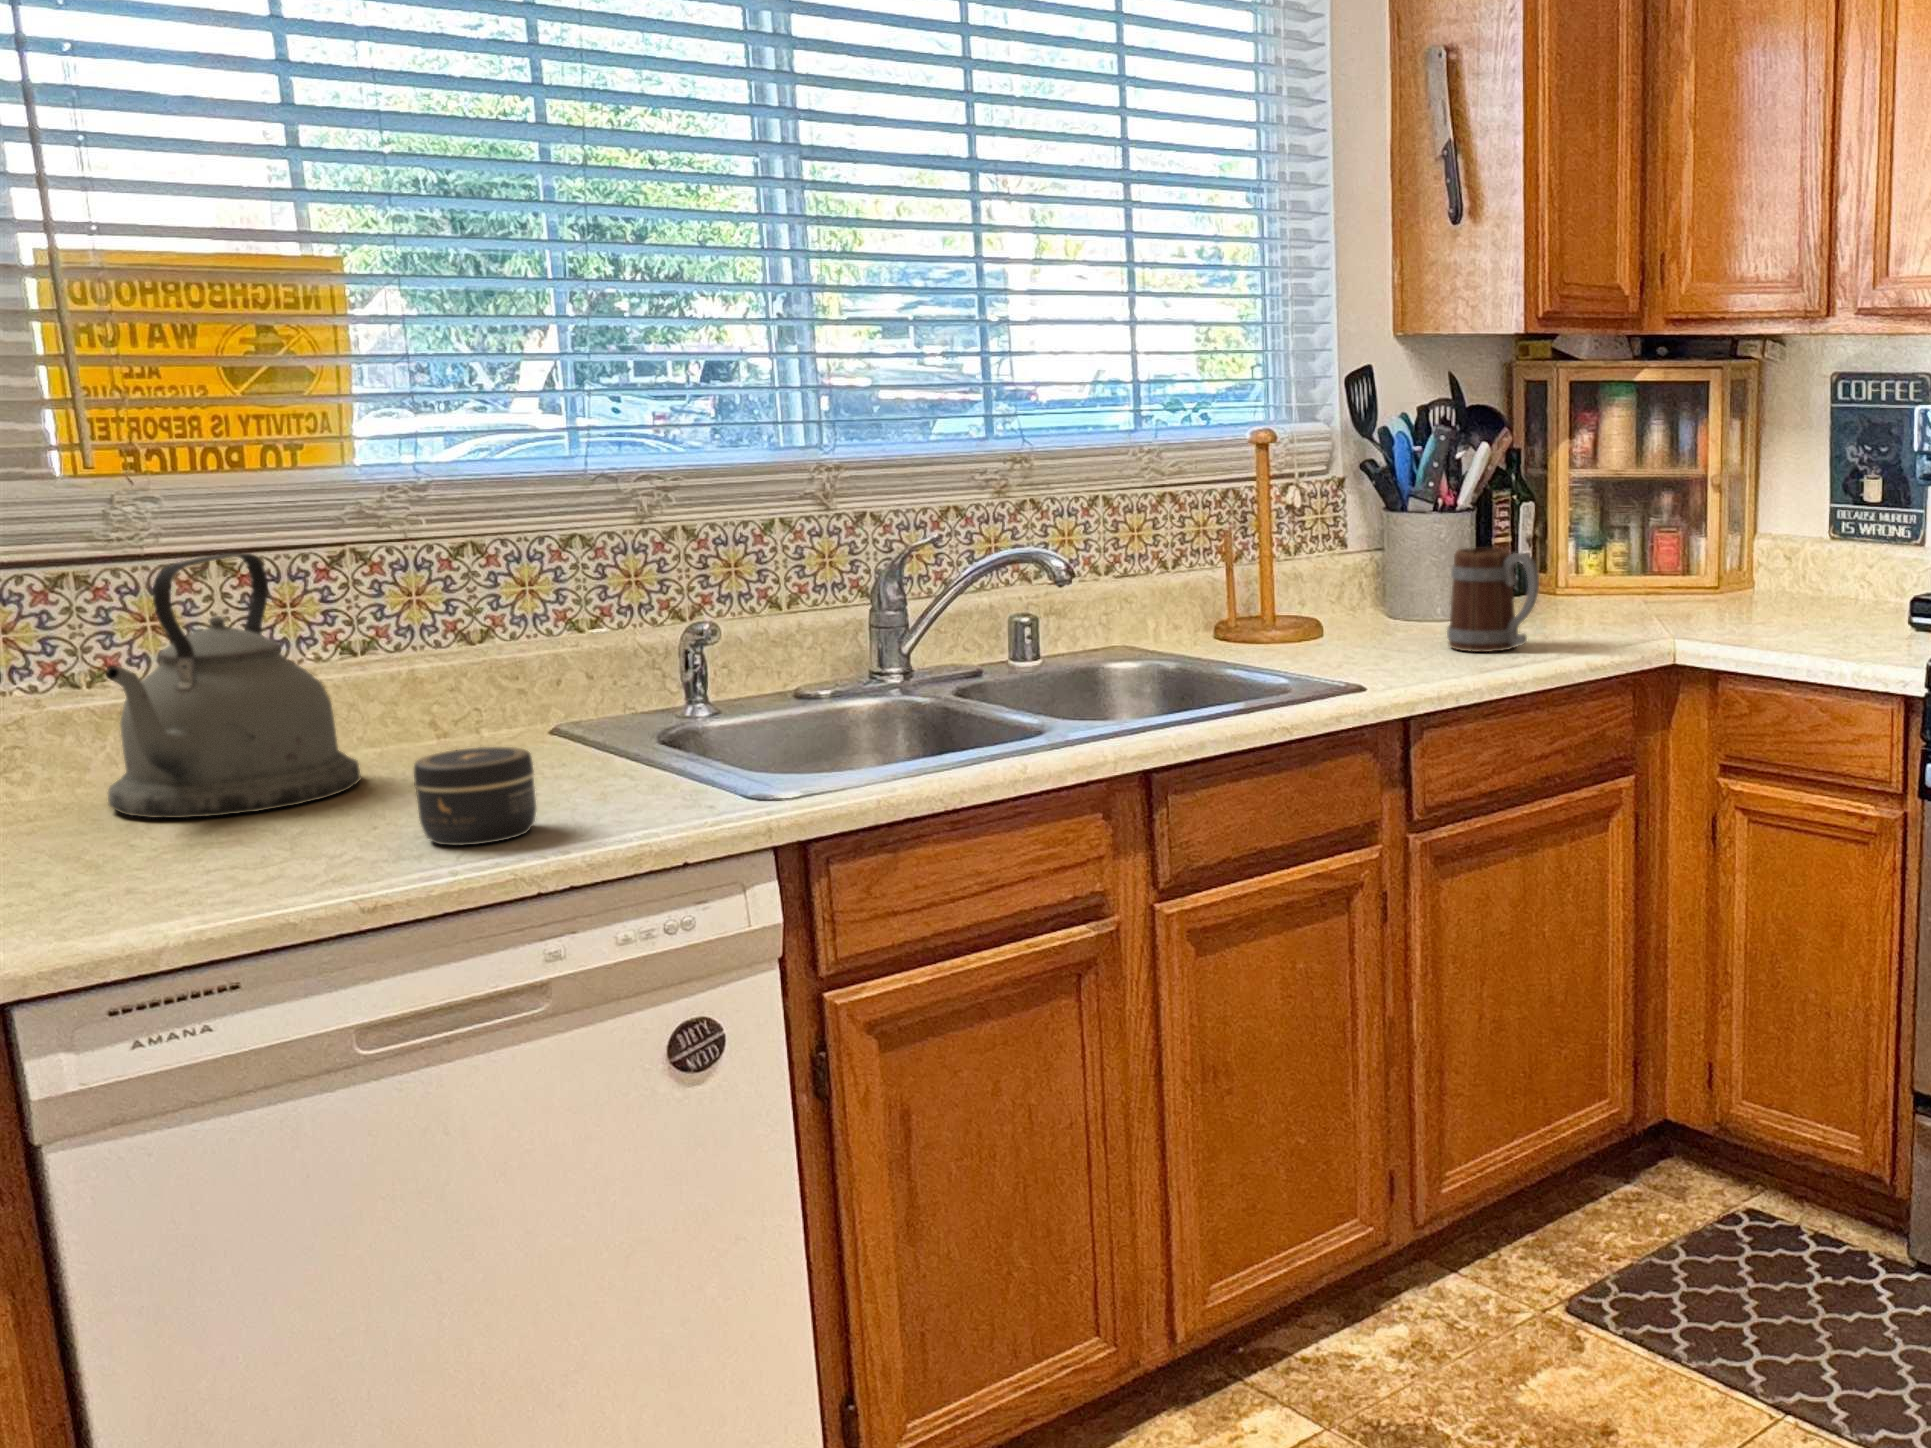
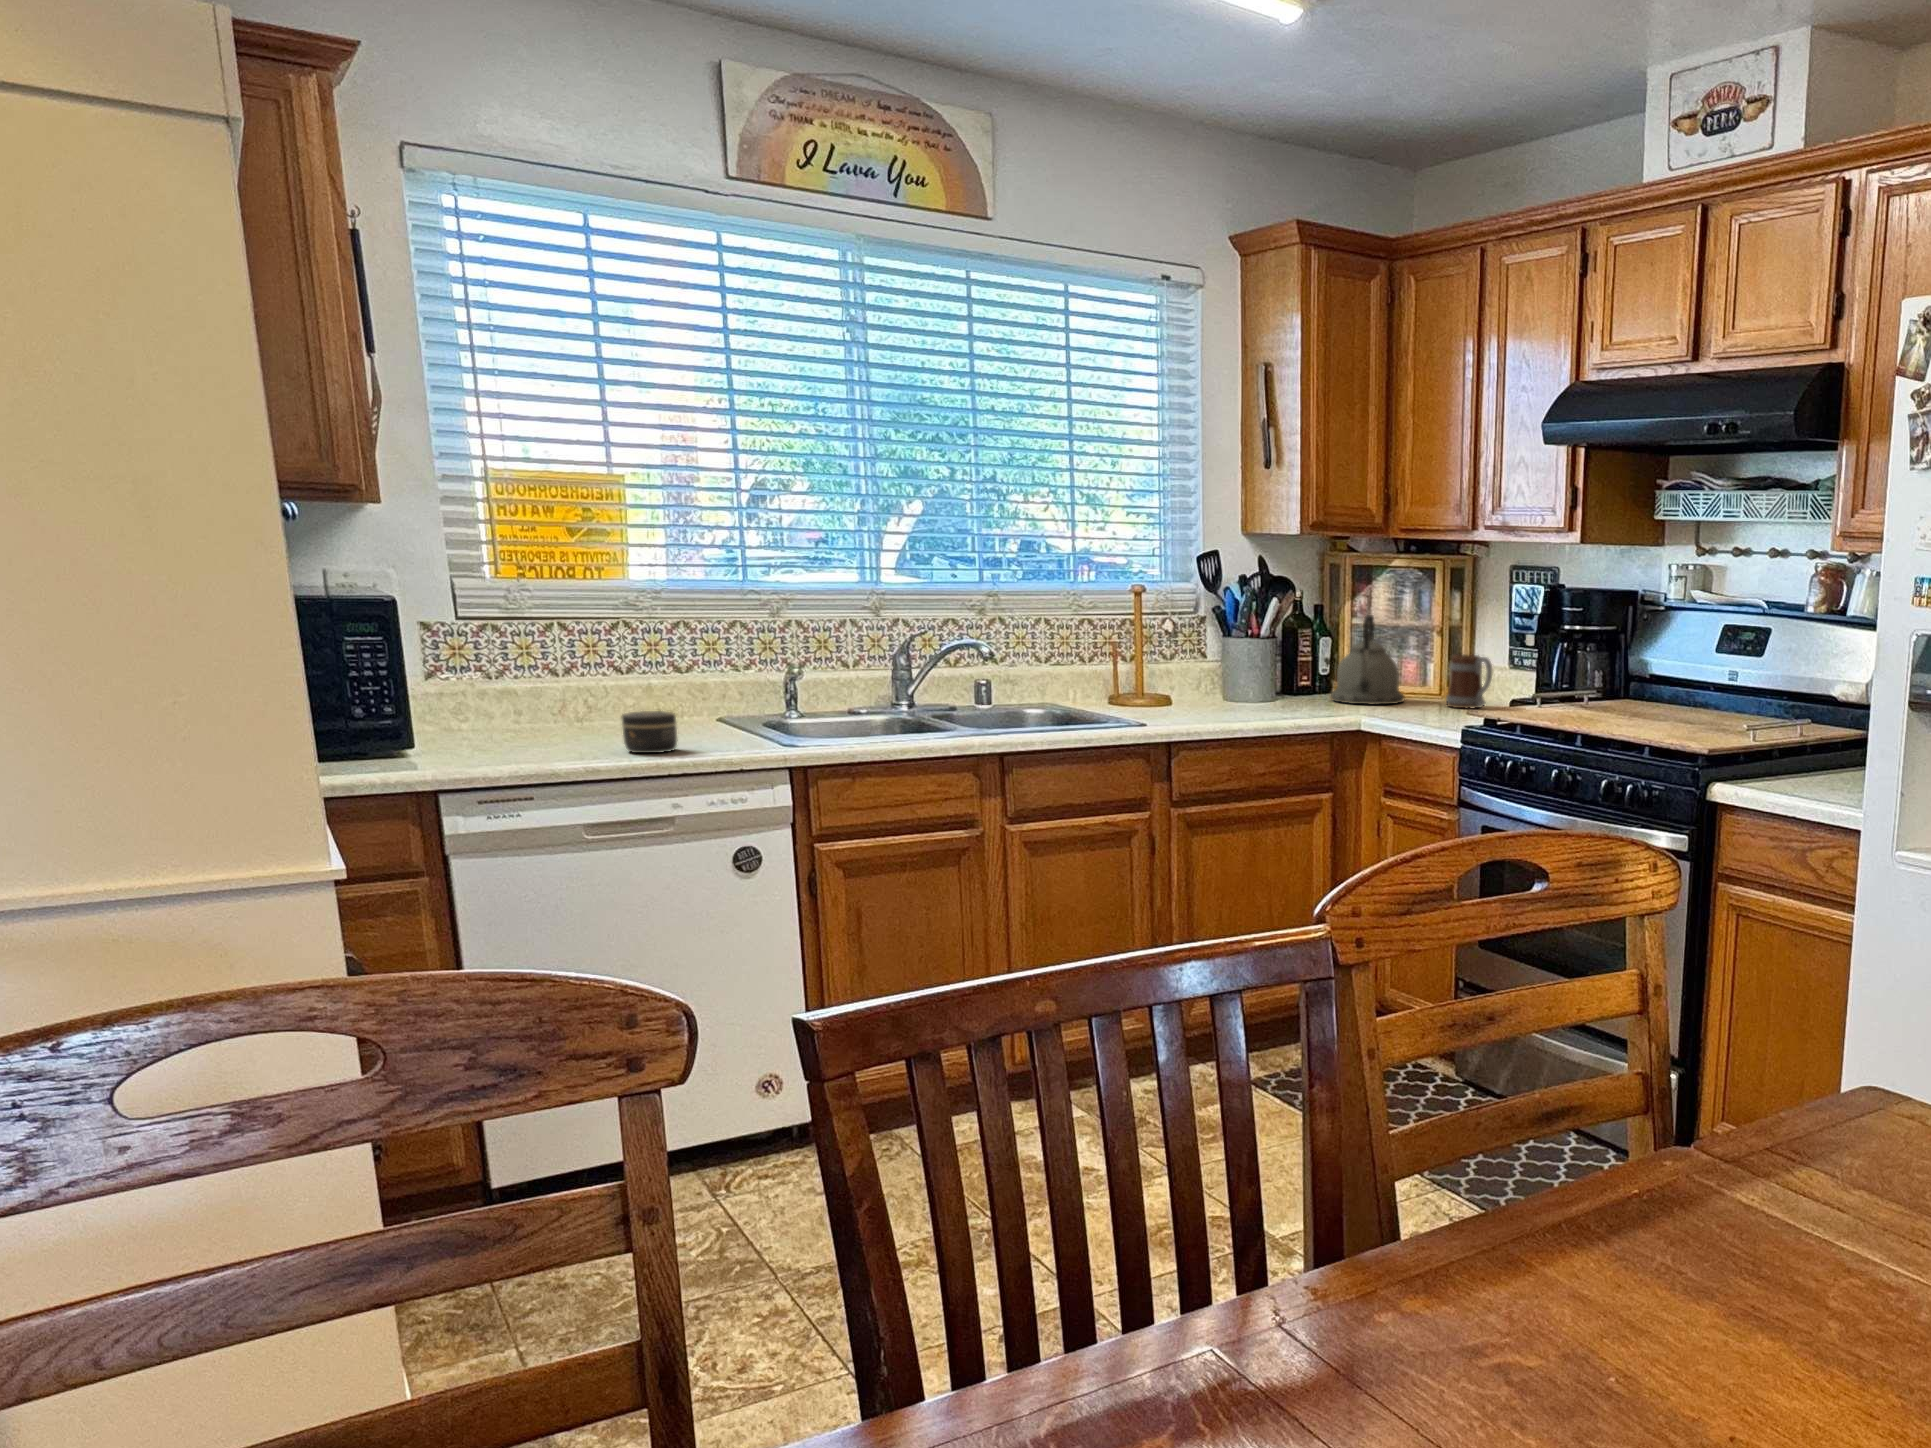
mug: present [1447,548,1539,652] -> present [1446,654,1492,708]
kettle: present [106,553,361,818] -> present [1331,615,1405,705]

